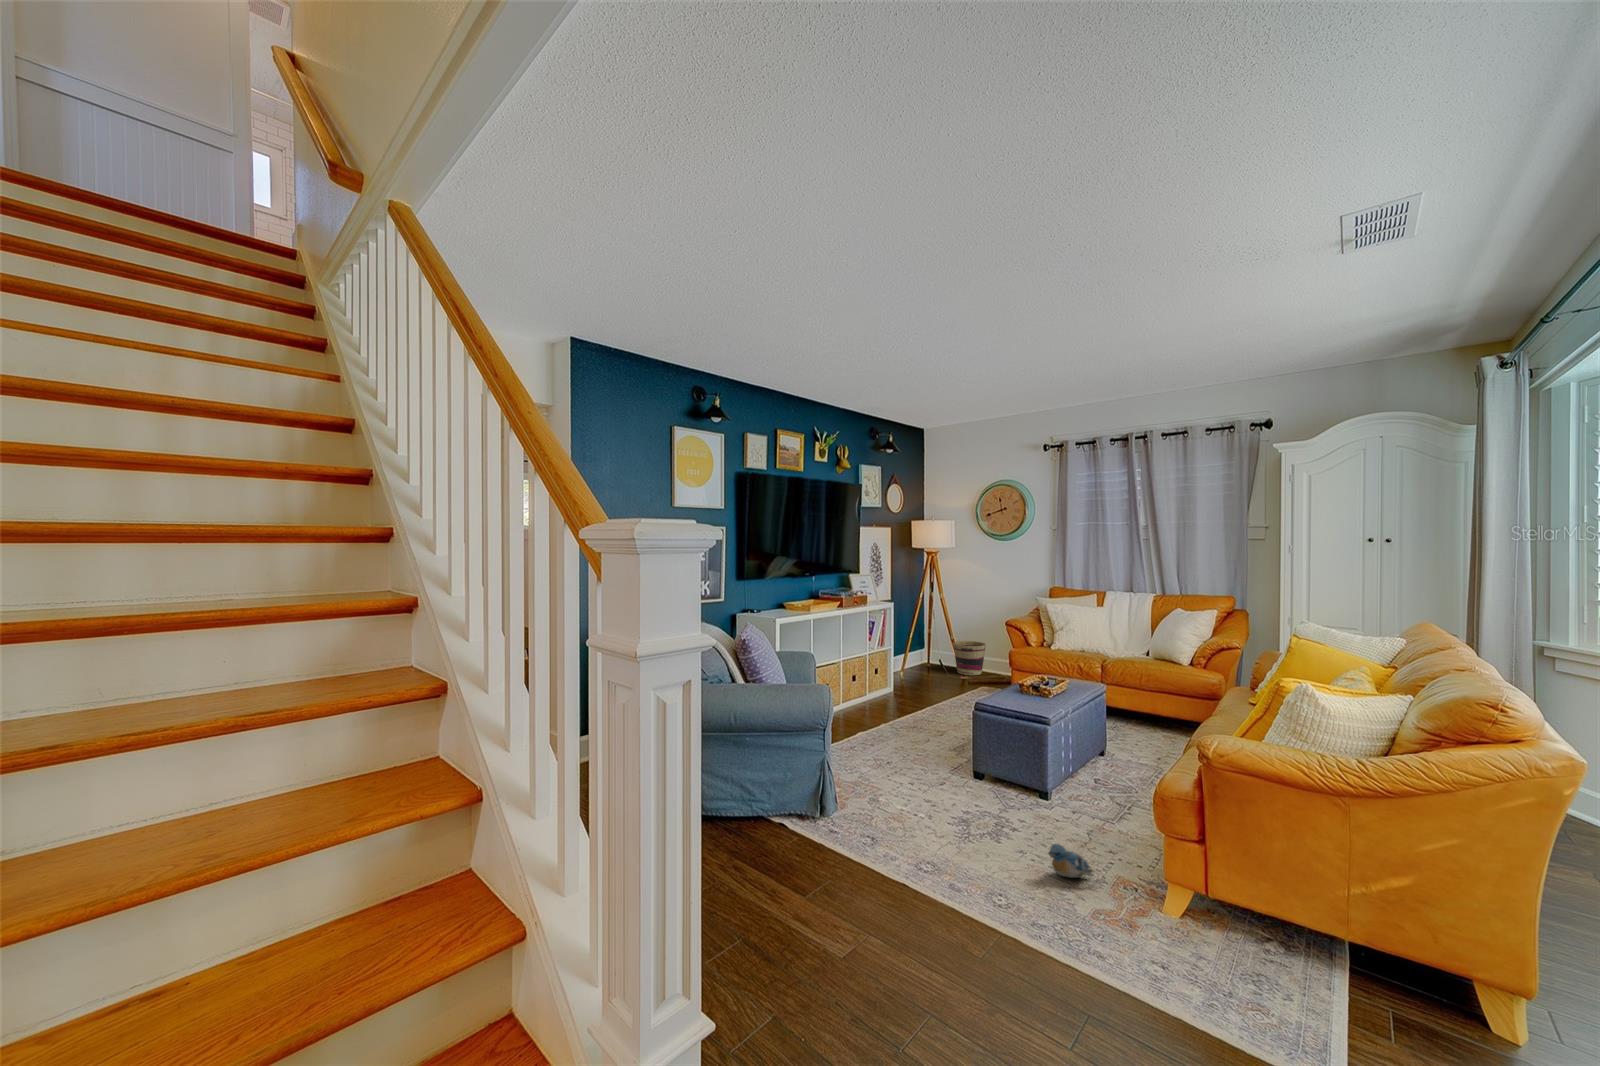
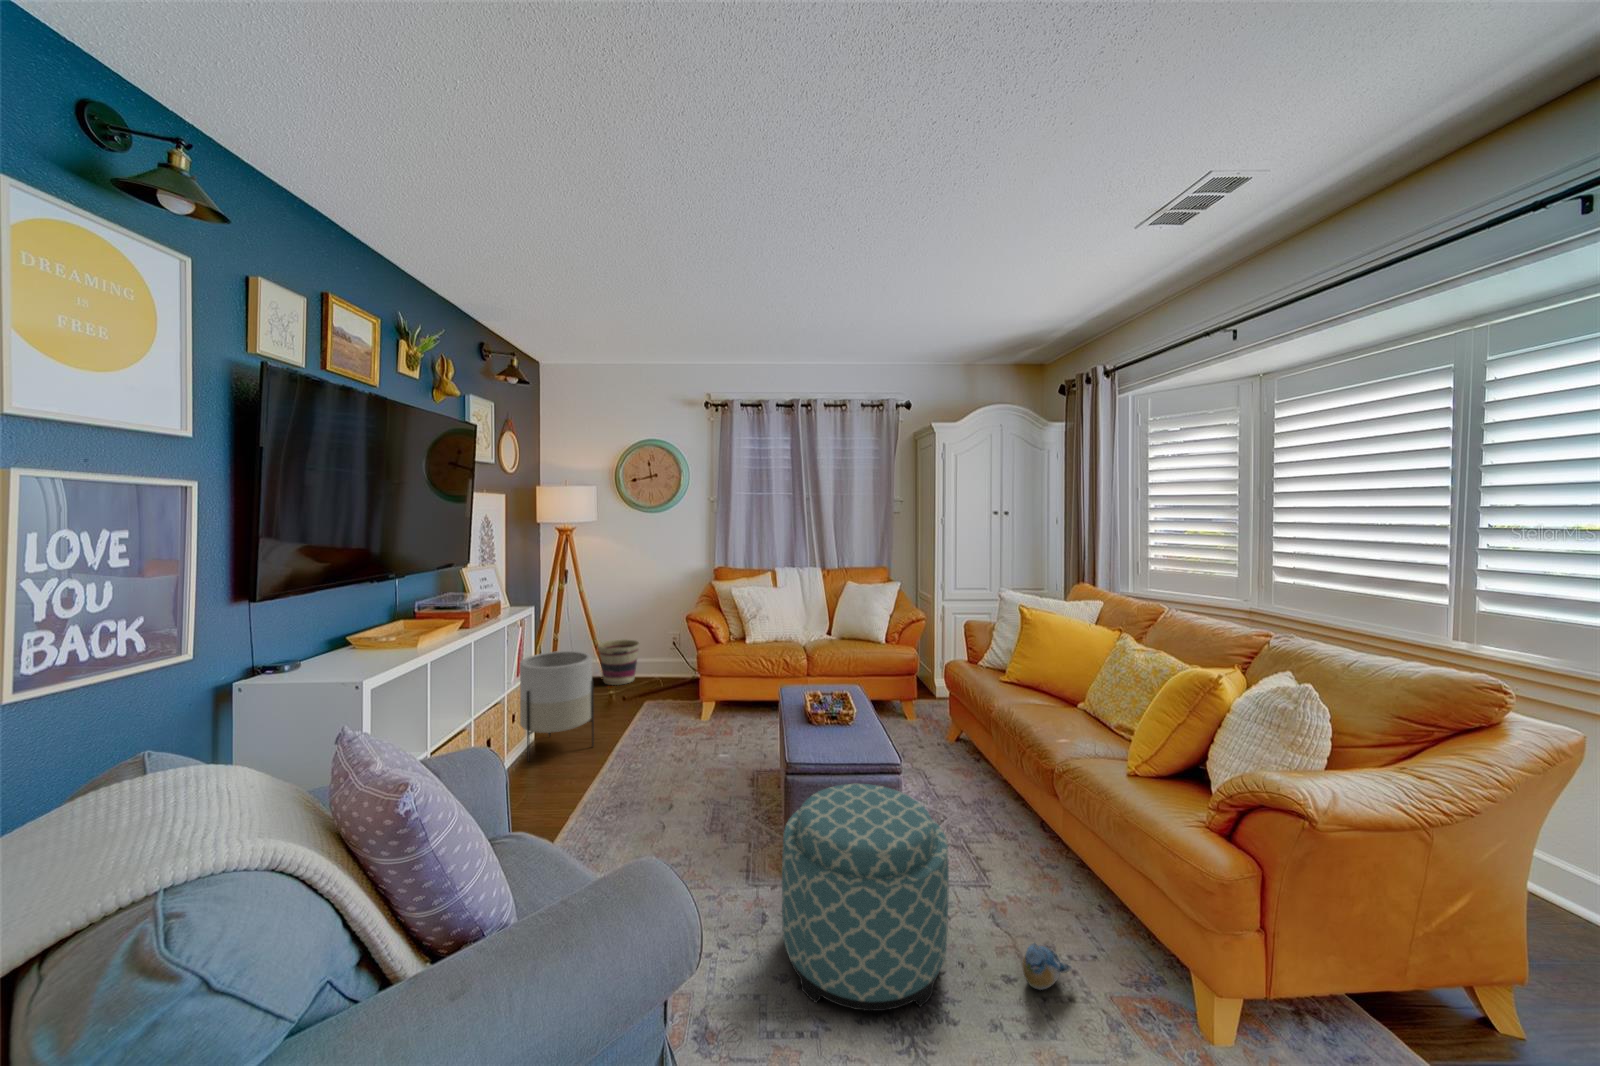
planter: none [873,634,918,702] -> present [520,651,594,761]
ottoman: none [916,718,1025,849] -> present [782,784,949,1011]

